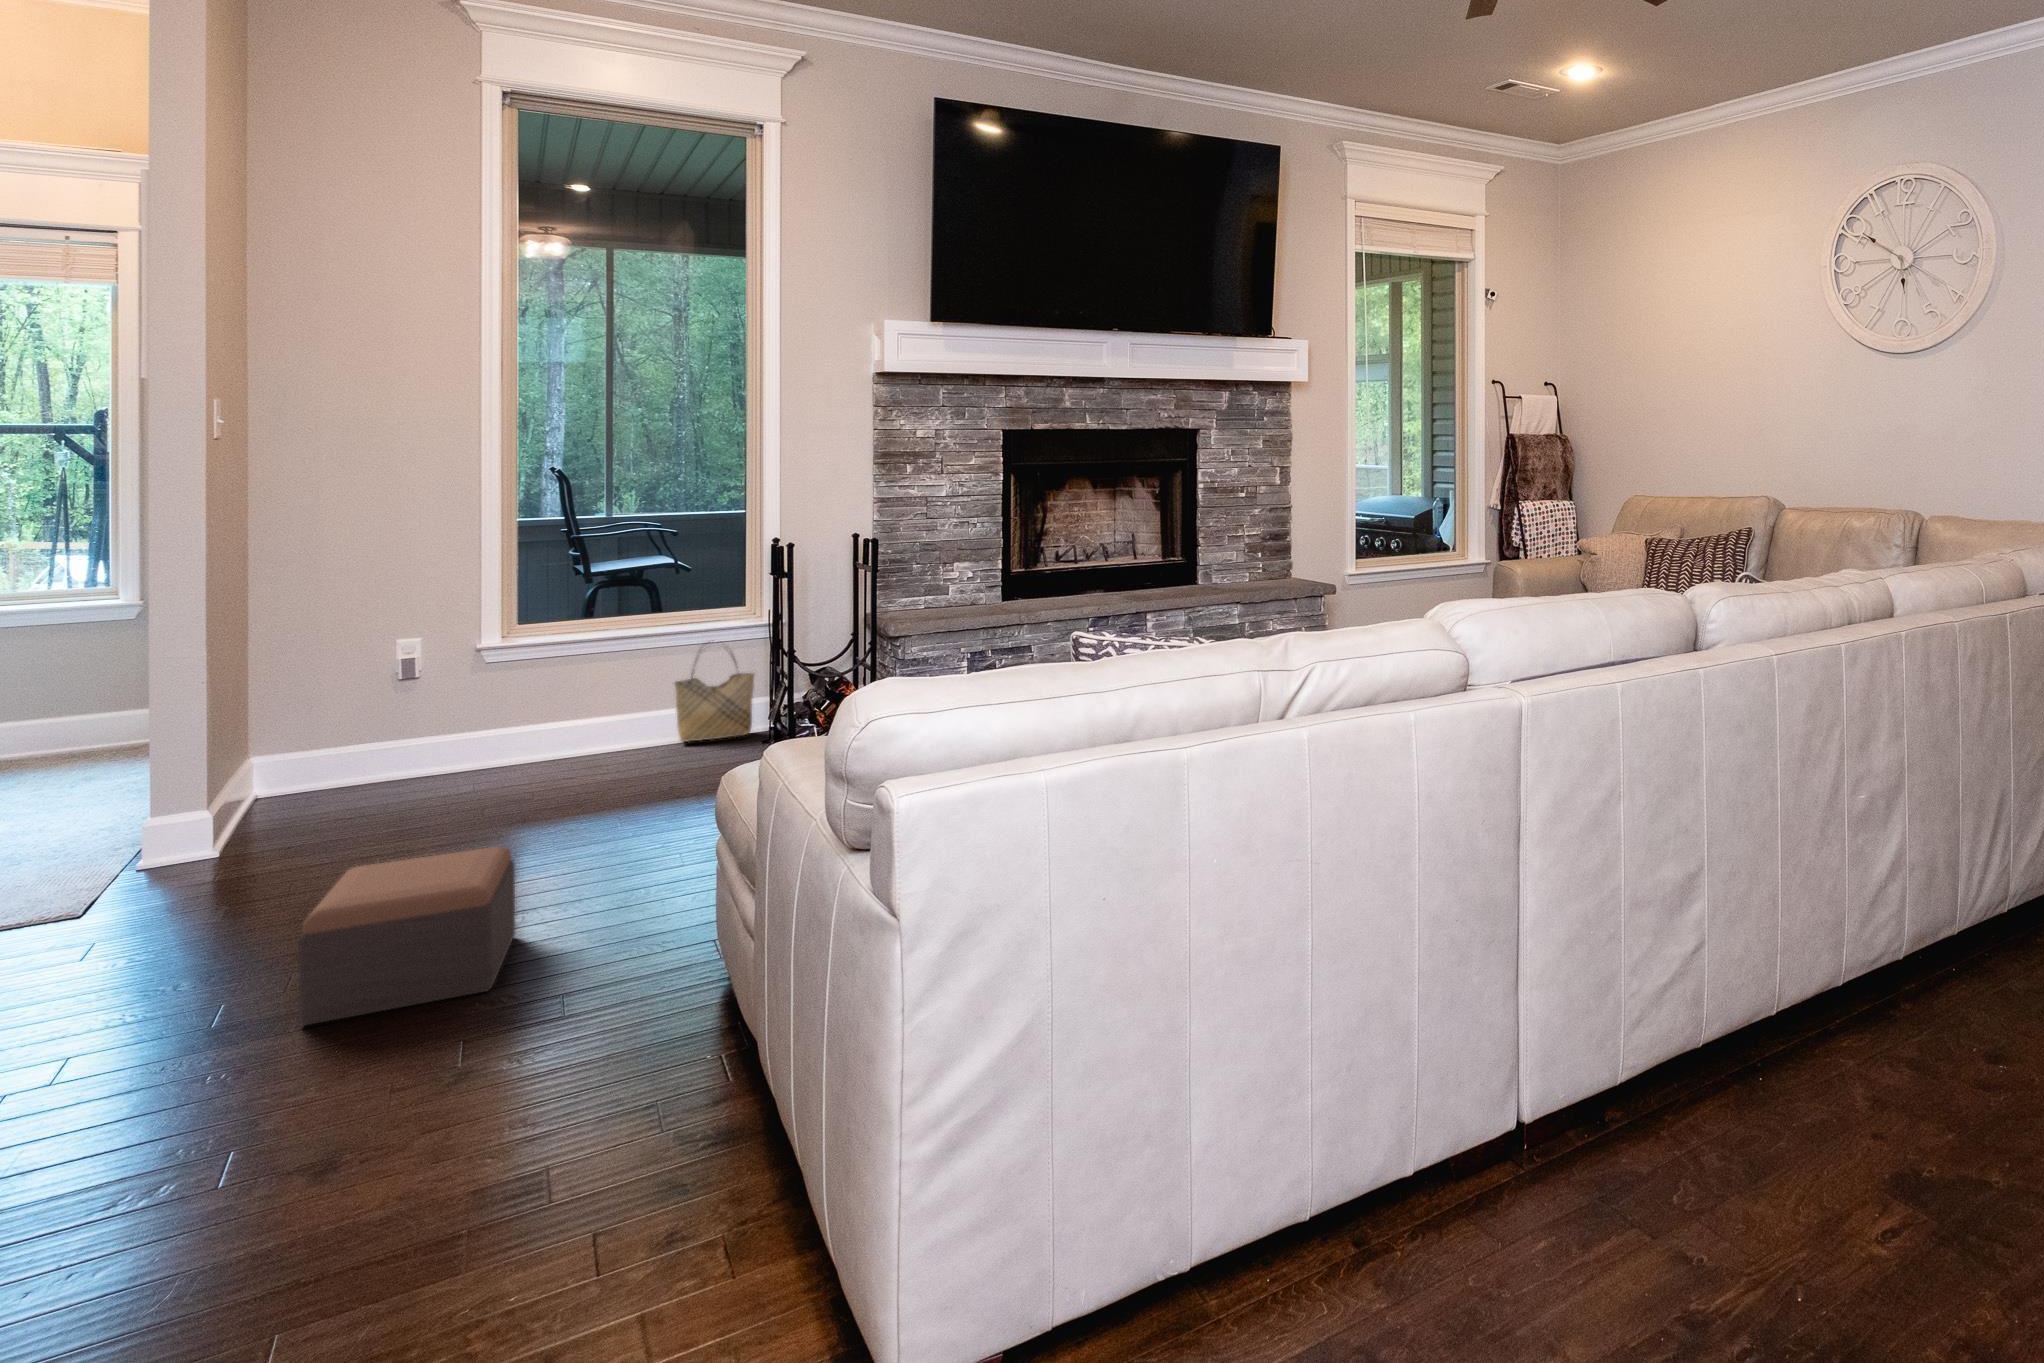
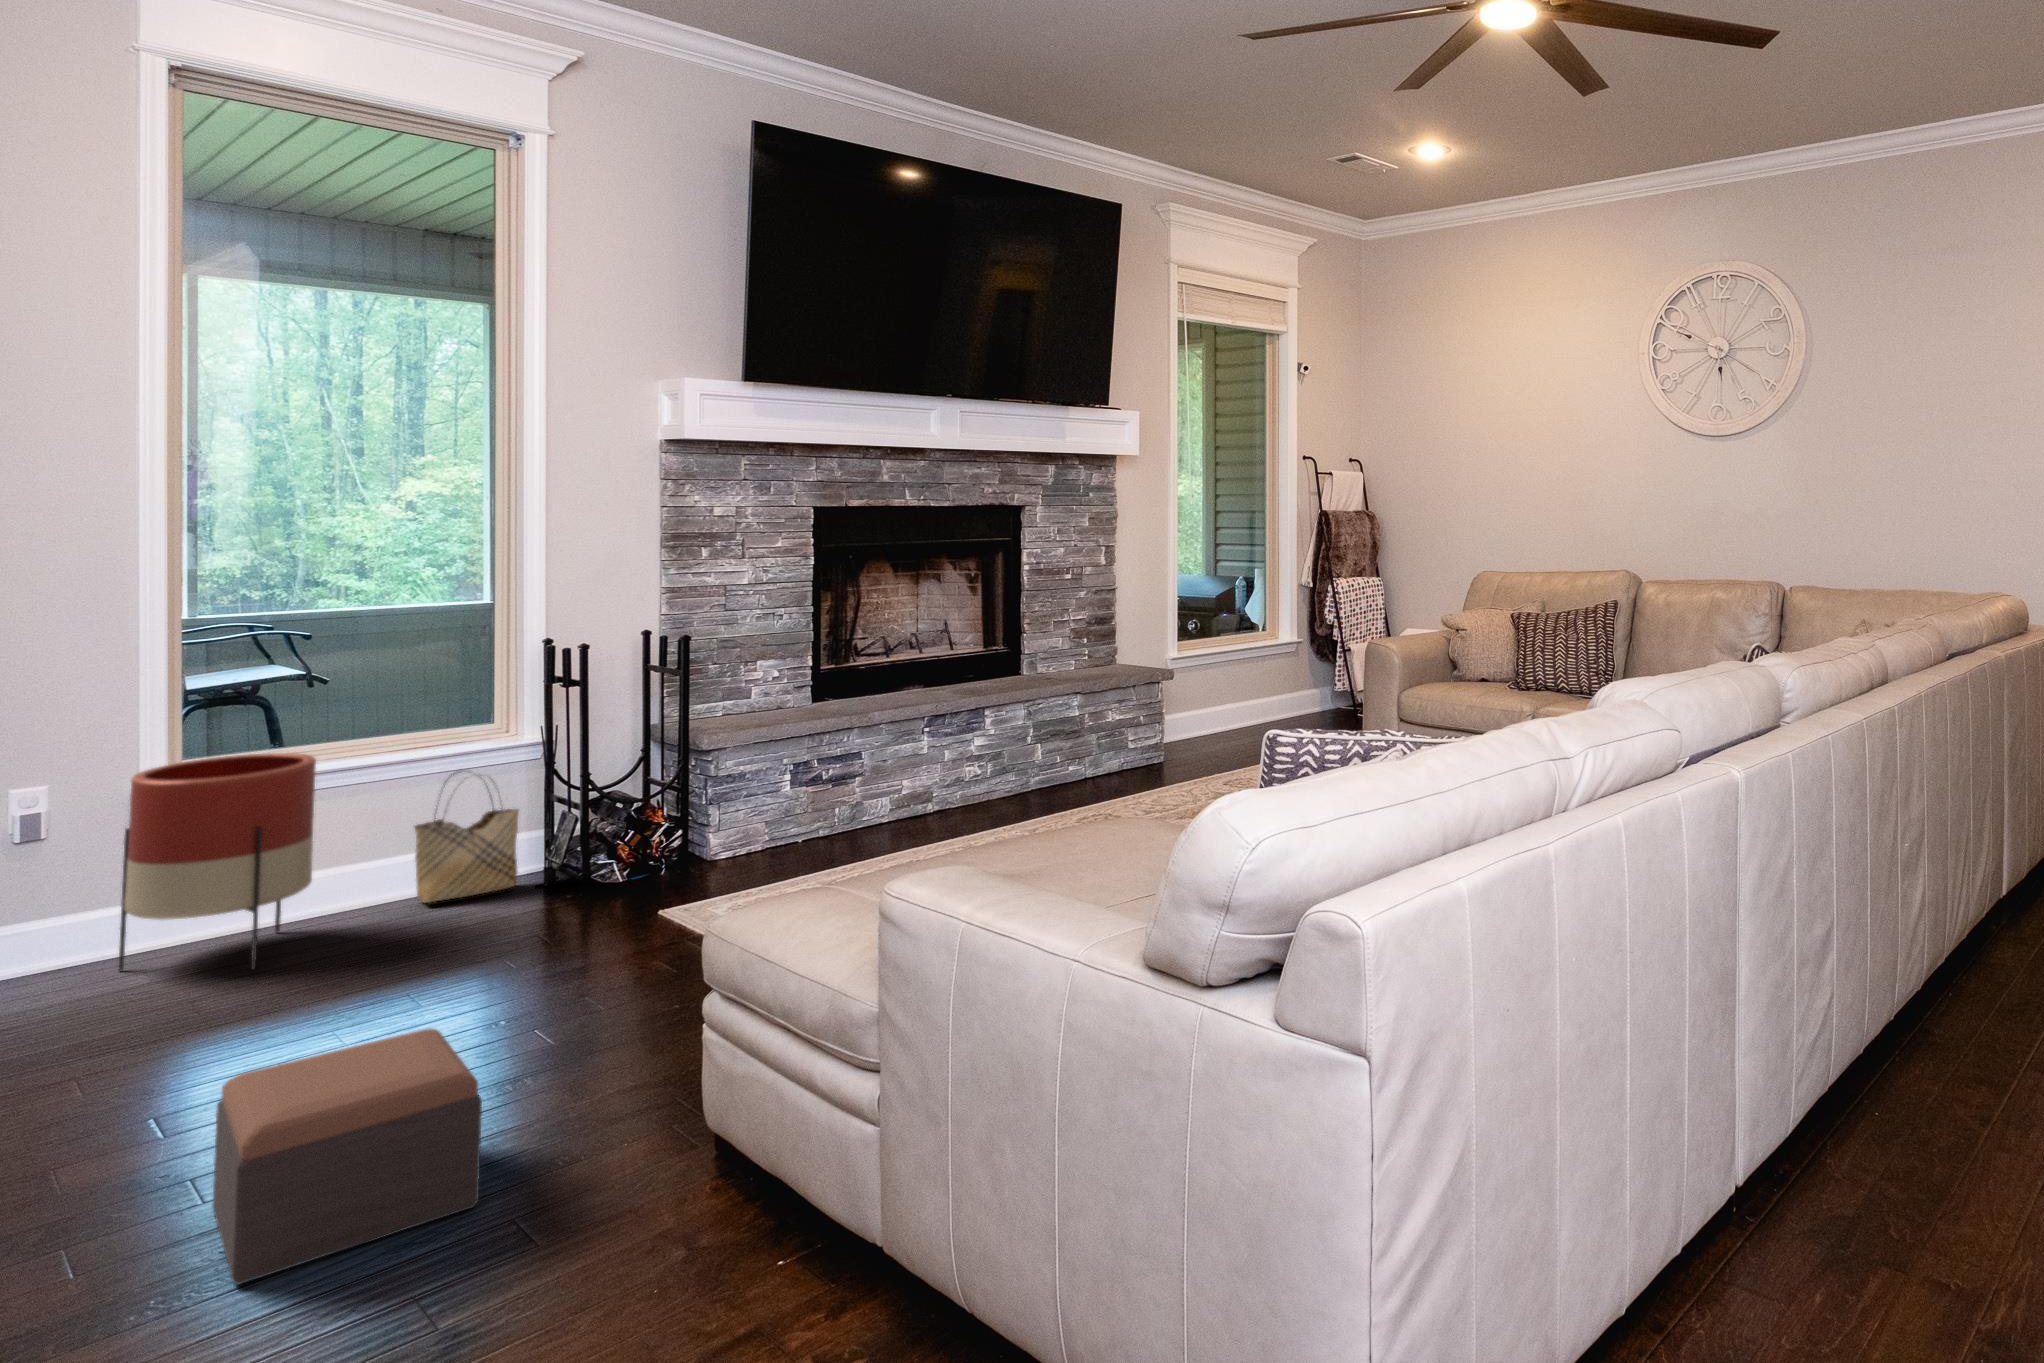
planter: none [460,621,590,783] -> present [119,753,316,971]

